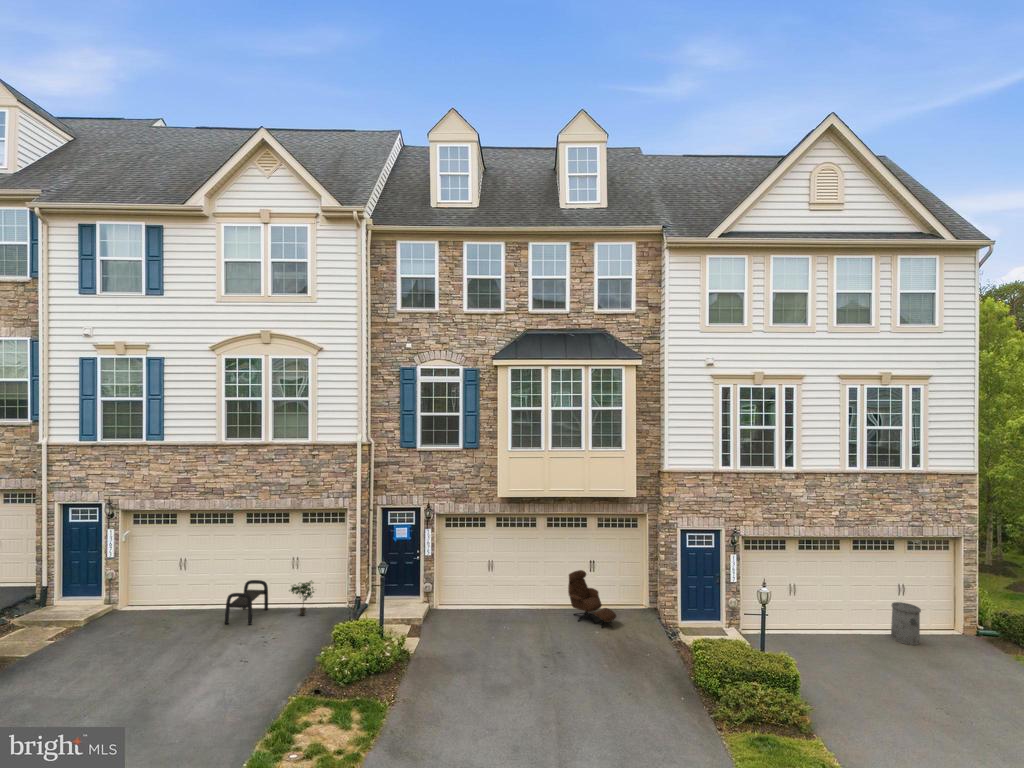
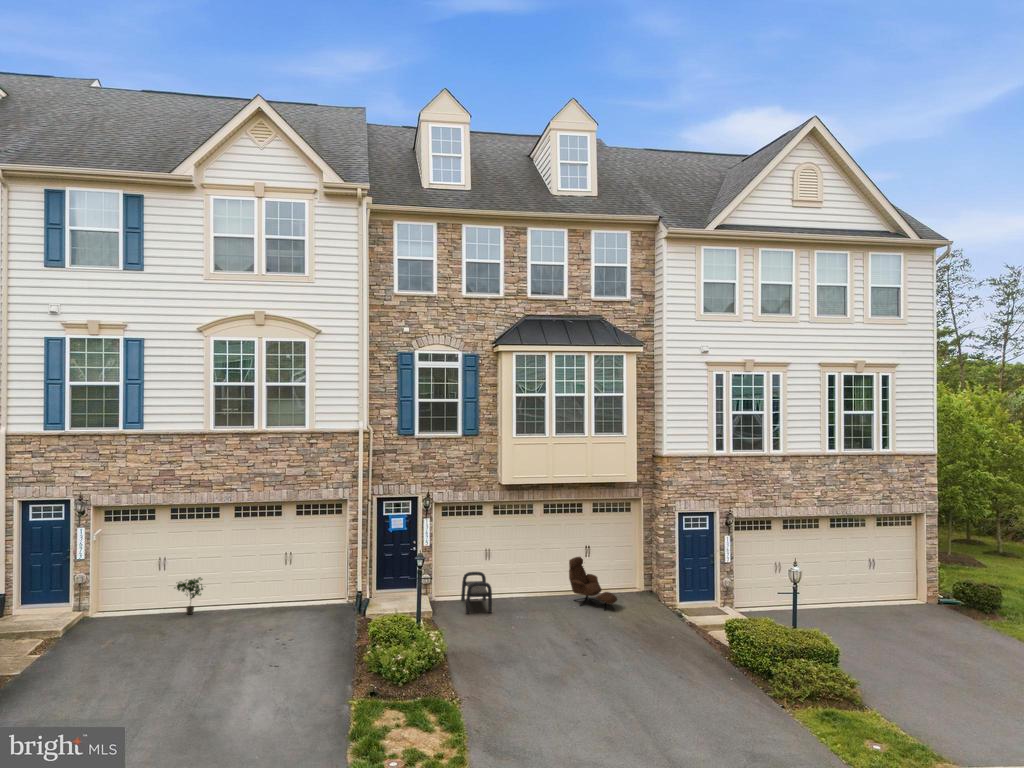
bench: present [225,580,268,625] -> present [461,572,492,613]
potted plant: present [291,581,314,616] -> present [177,577,203,615]
trash can: present [891,602,921,645] -> none [866,575,892,612]

